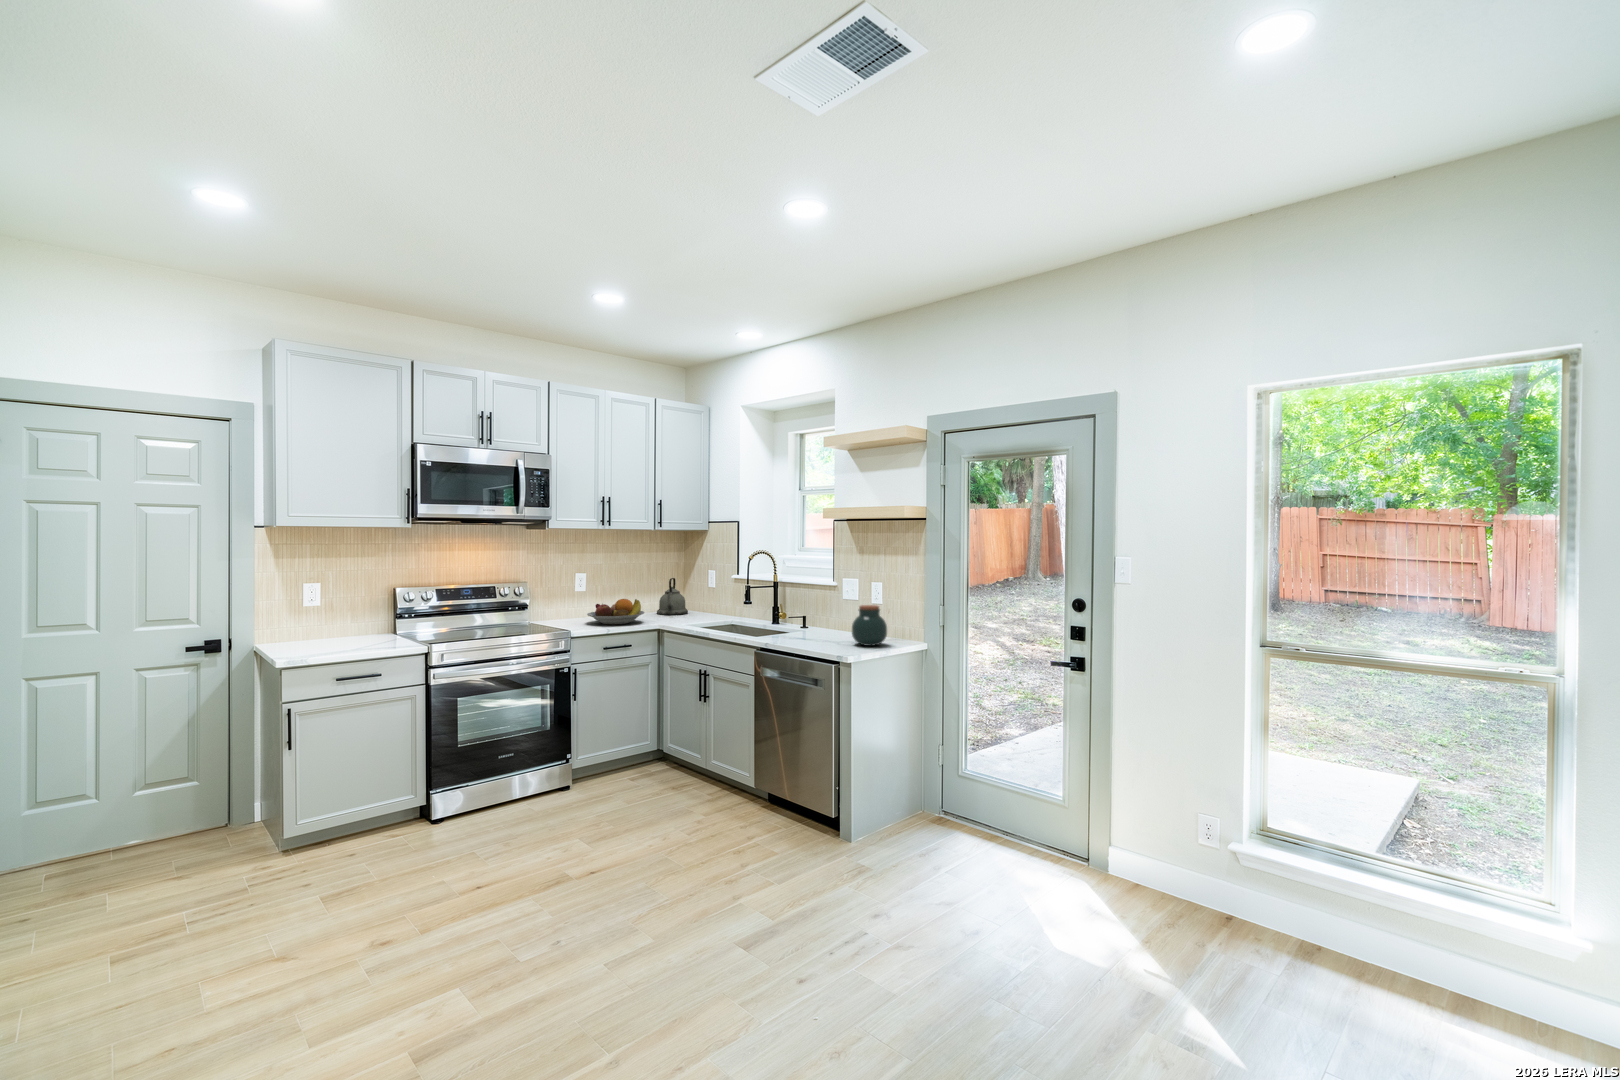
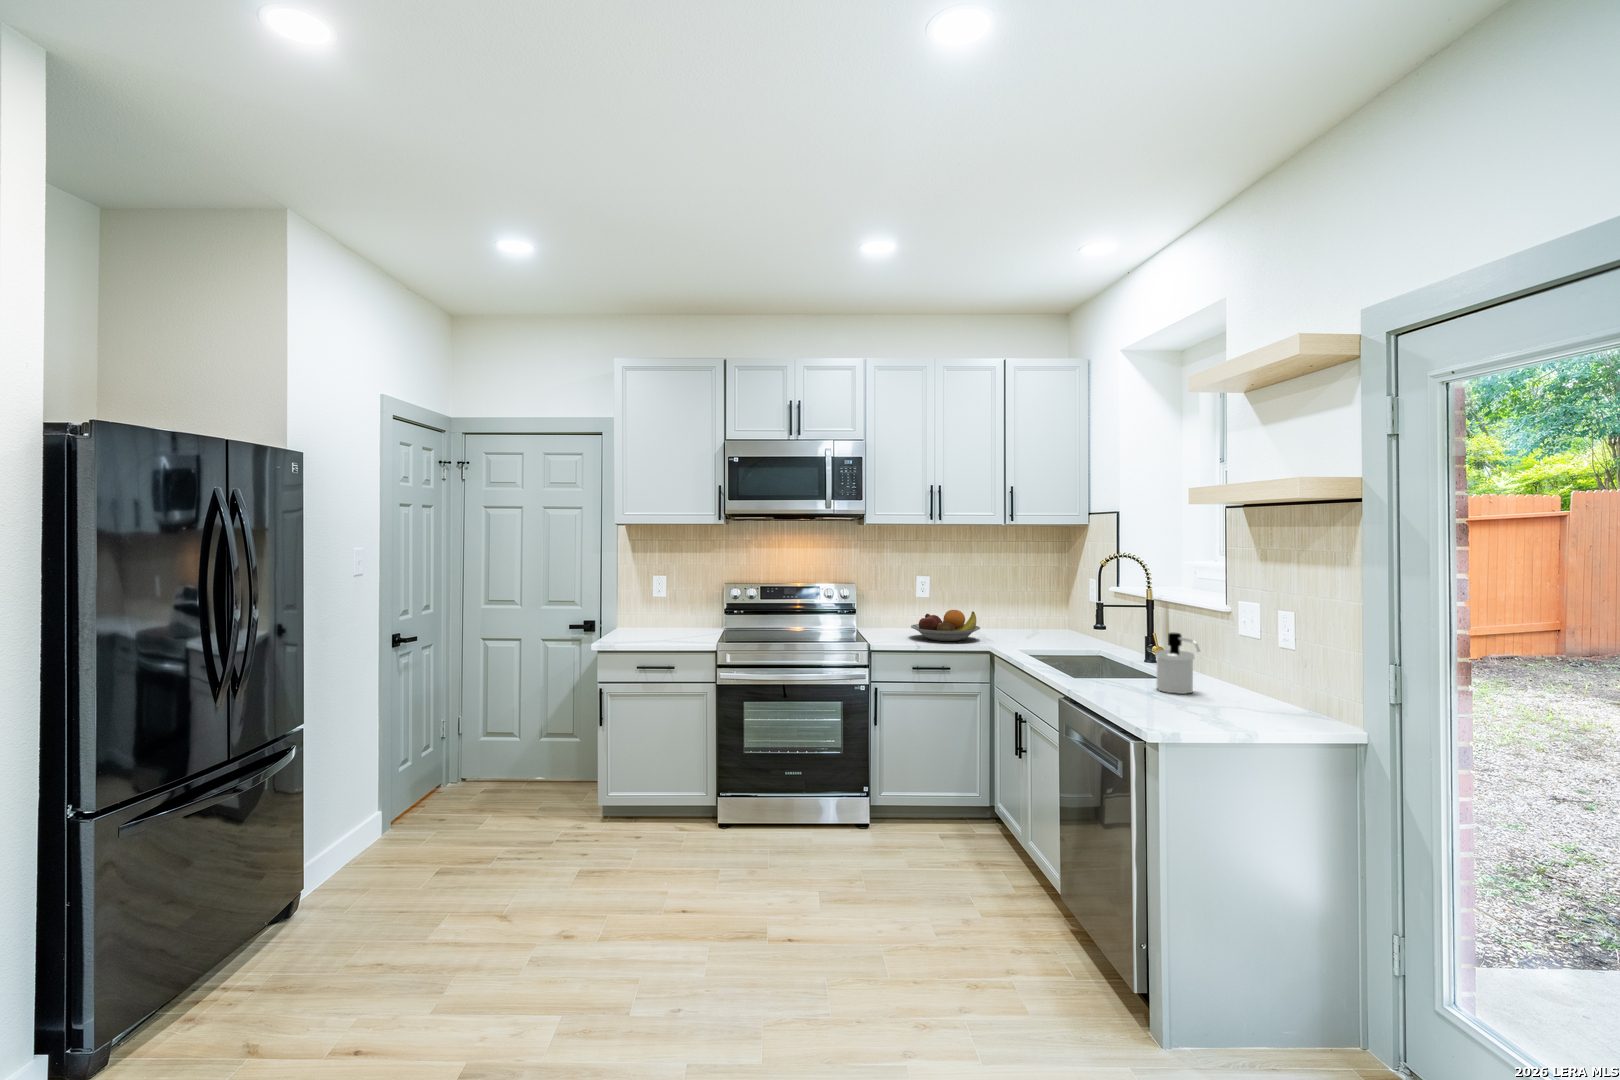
kettle: present [657,578,688,615] -> none [1018,588,1060,636]
soap dispenser: none [806,601,836,639] -> present [1155,633,1200,694]
jar: present [852,605,887,646] -> none [1210,647,1280,718]

